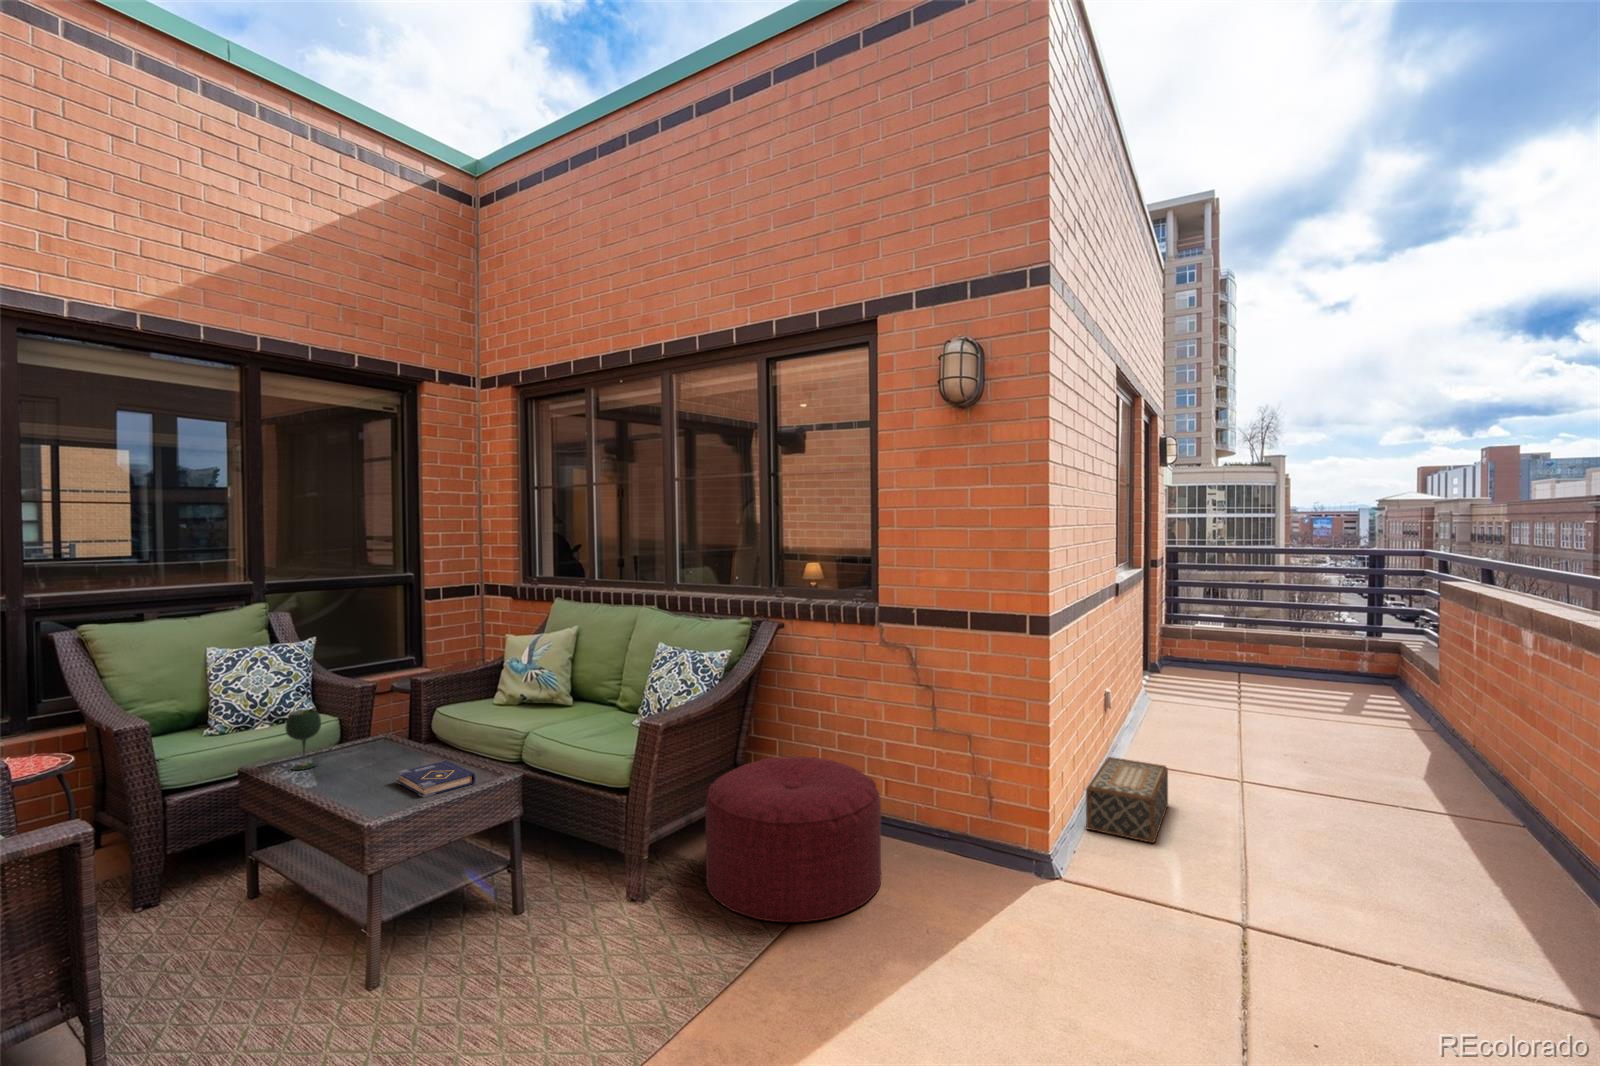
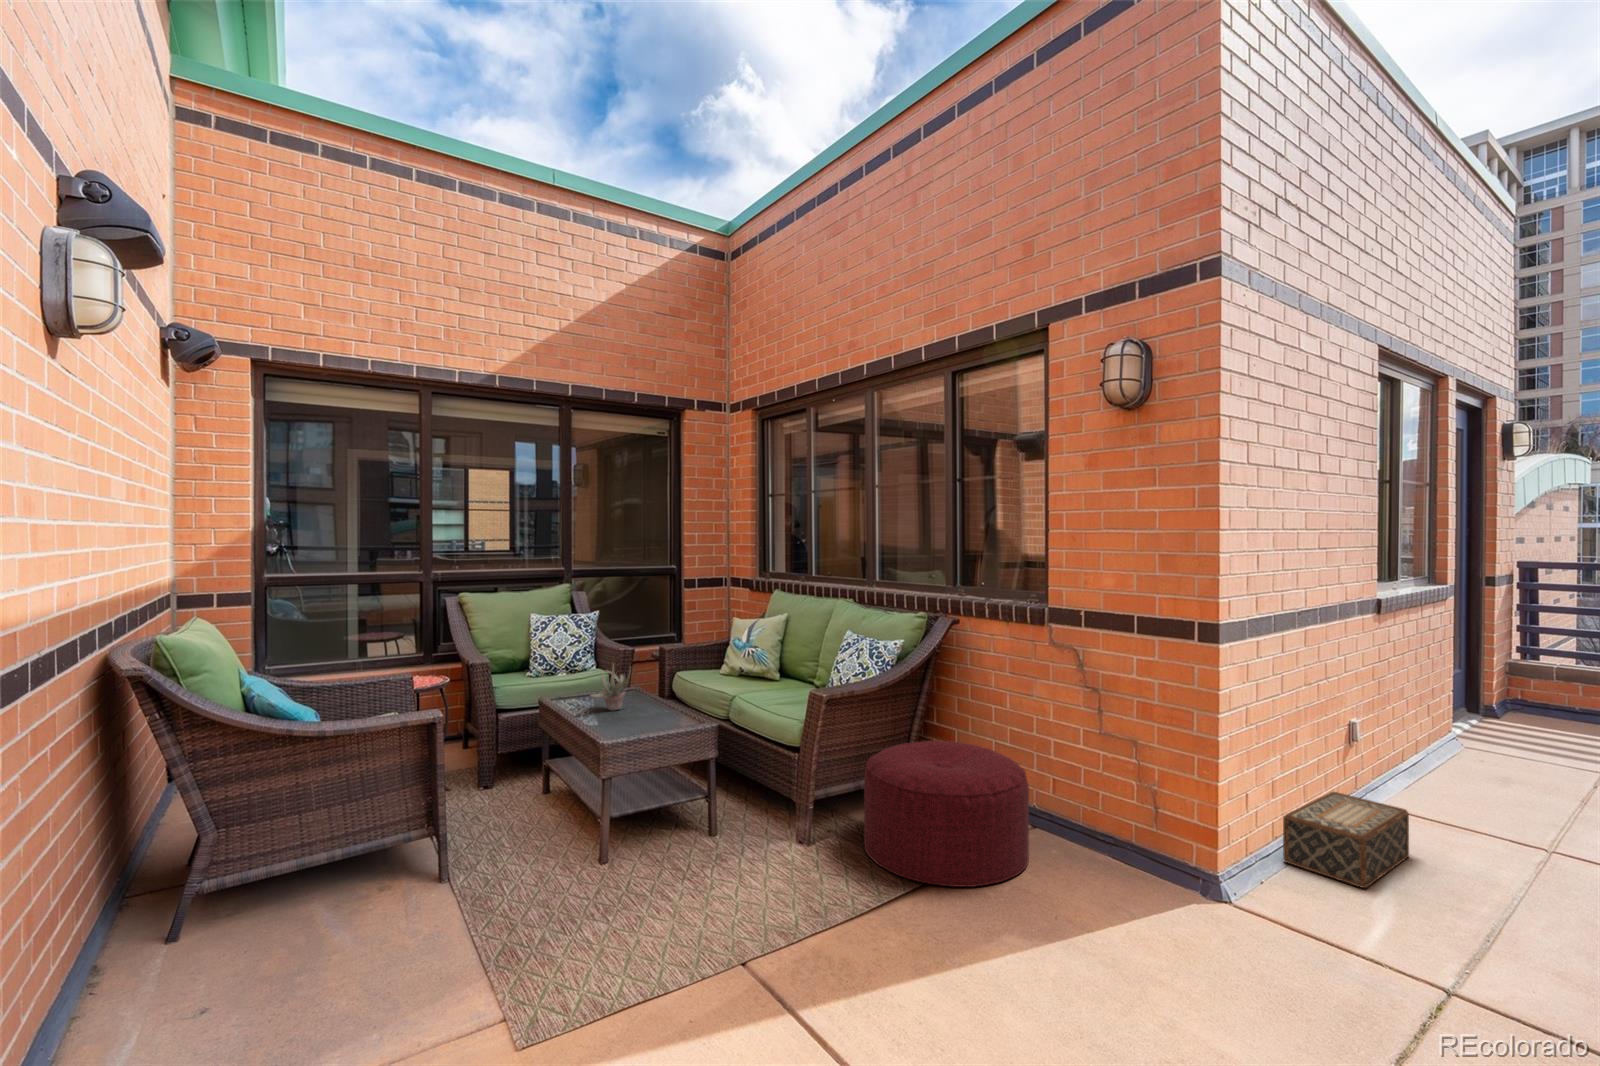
wine glass: present [285,709,321,770] -> none [567,661,590,704]
succulent plant: none [330,710,387,773] -> present [591,666,630,710]
book: present [396,760,476,798] -> none [631,708,684,731]

